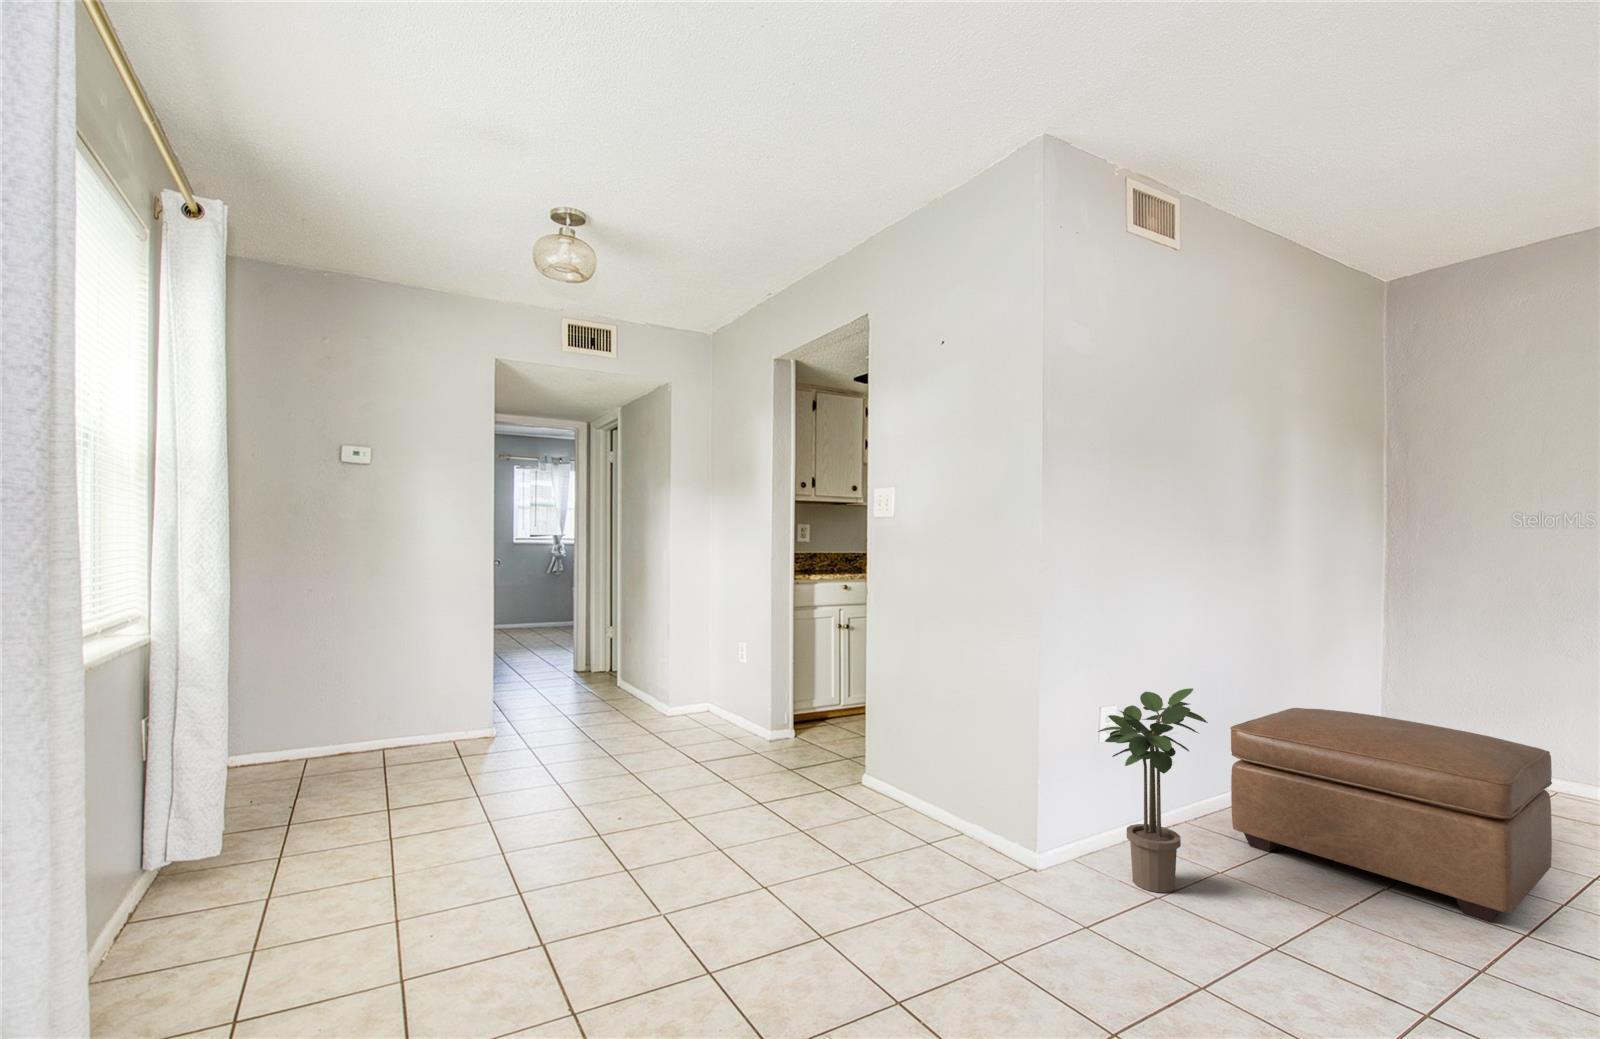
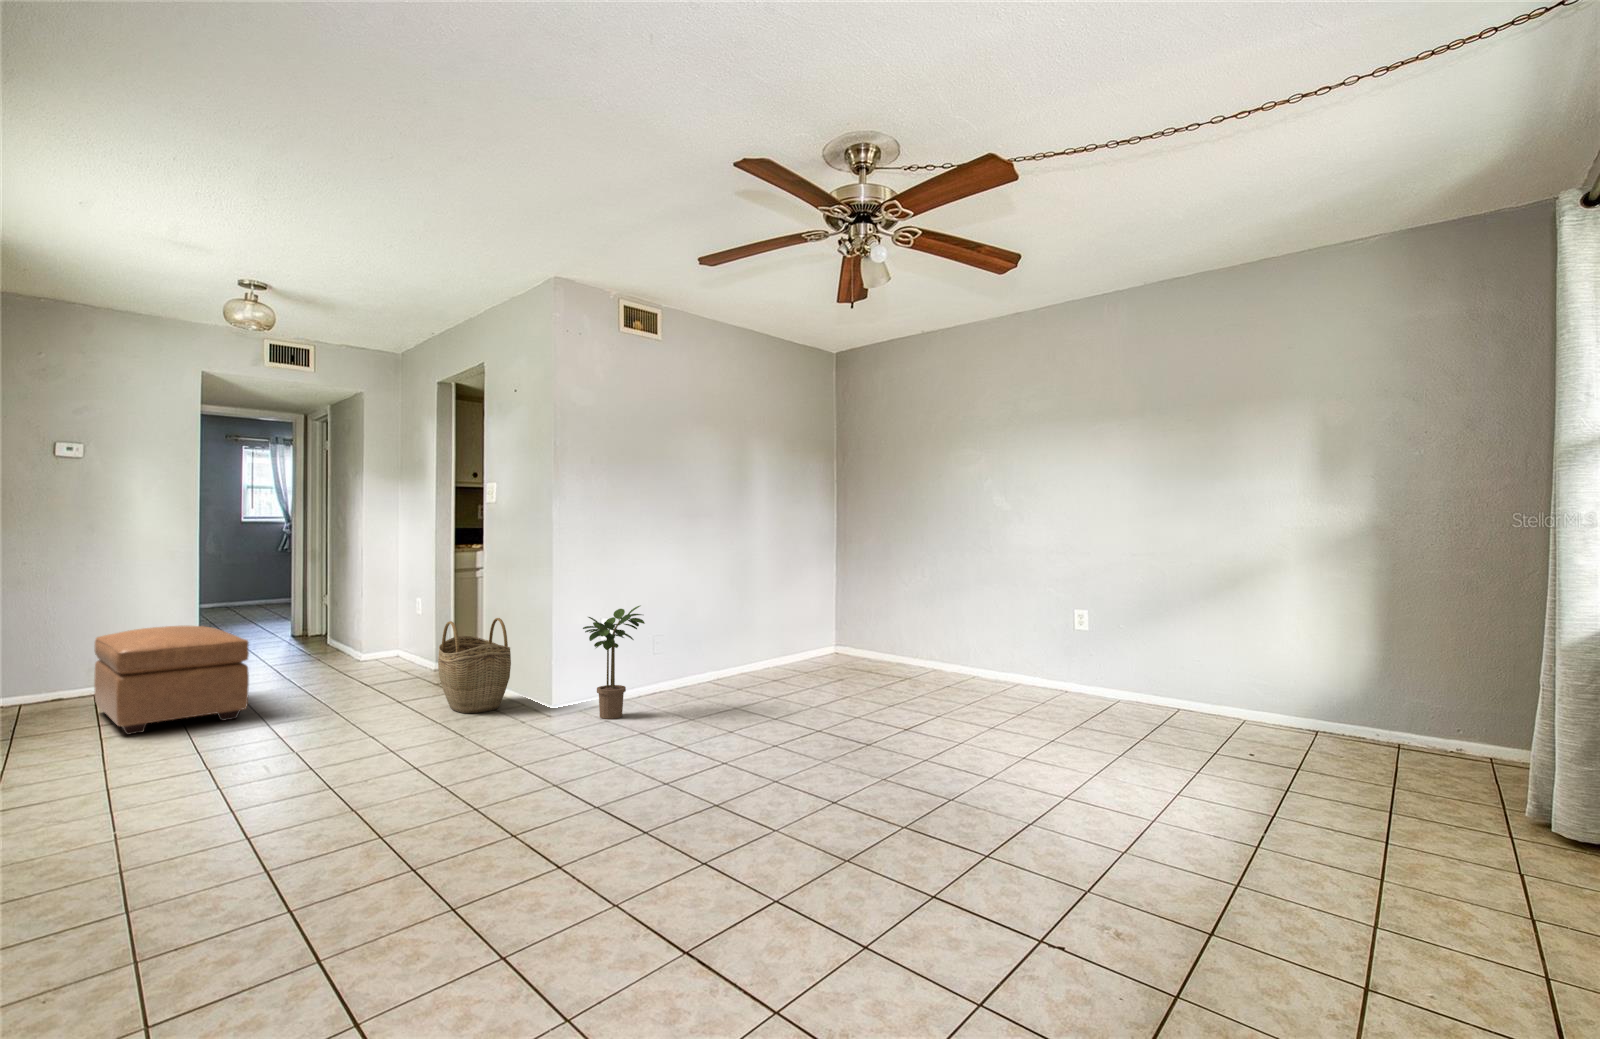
woven basket: none [839,695,957,856] -> present [438,618,511,713]
ottoman: present [1230,708,1552,922] -> present [94,626,249,734]

